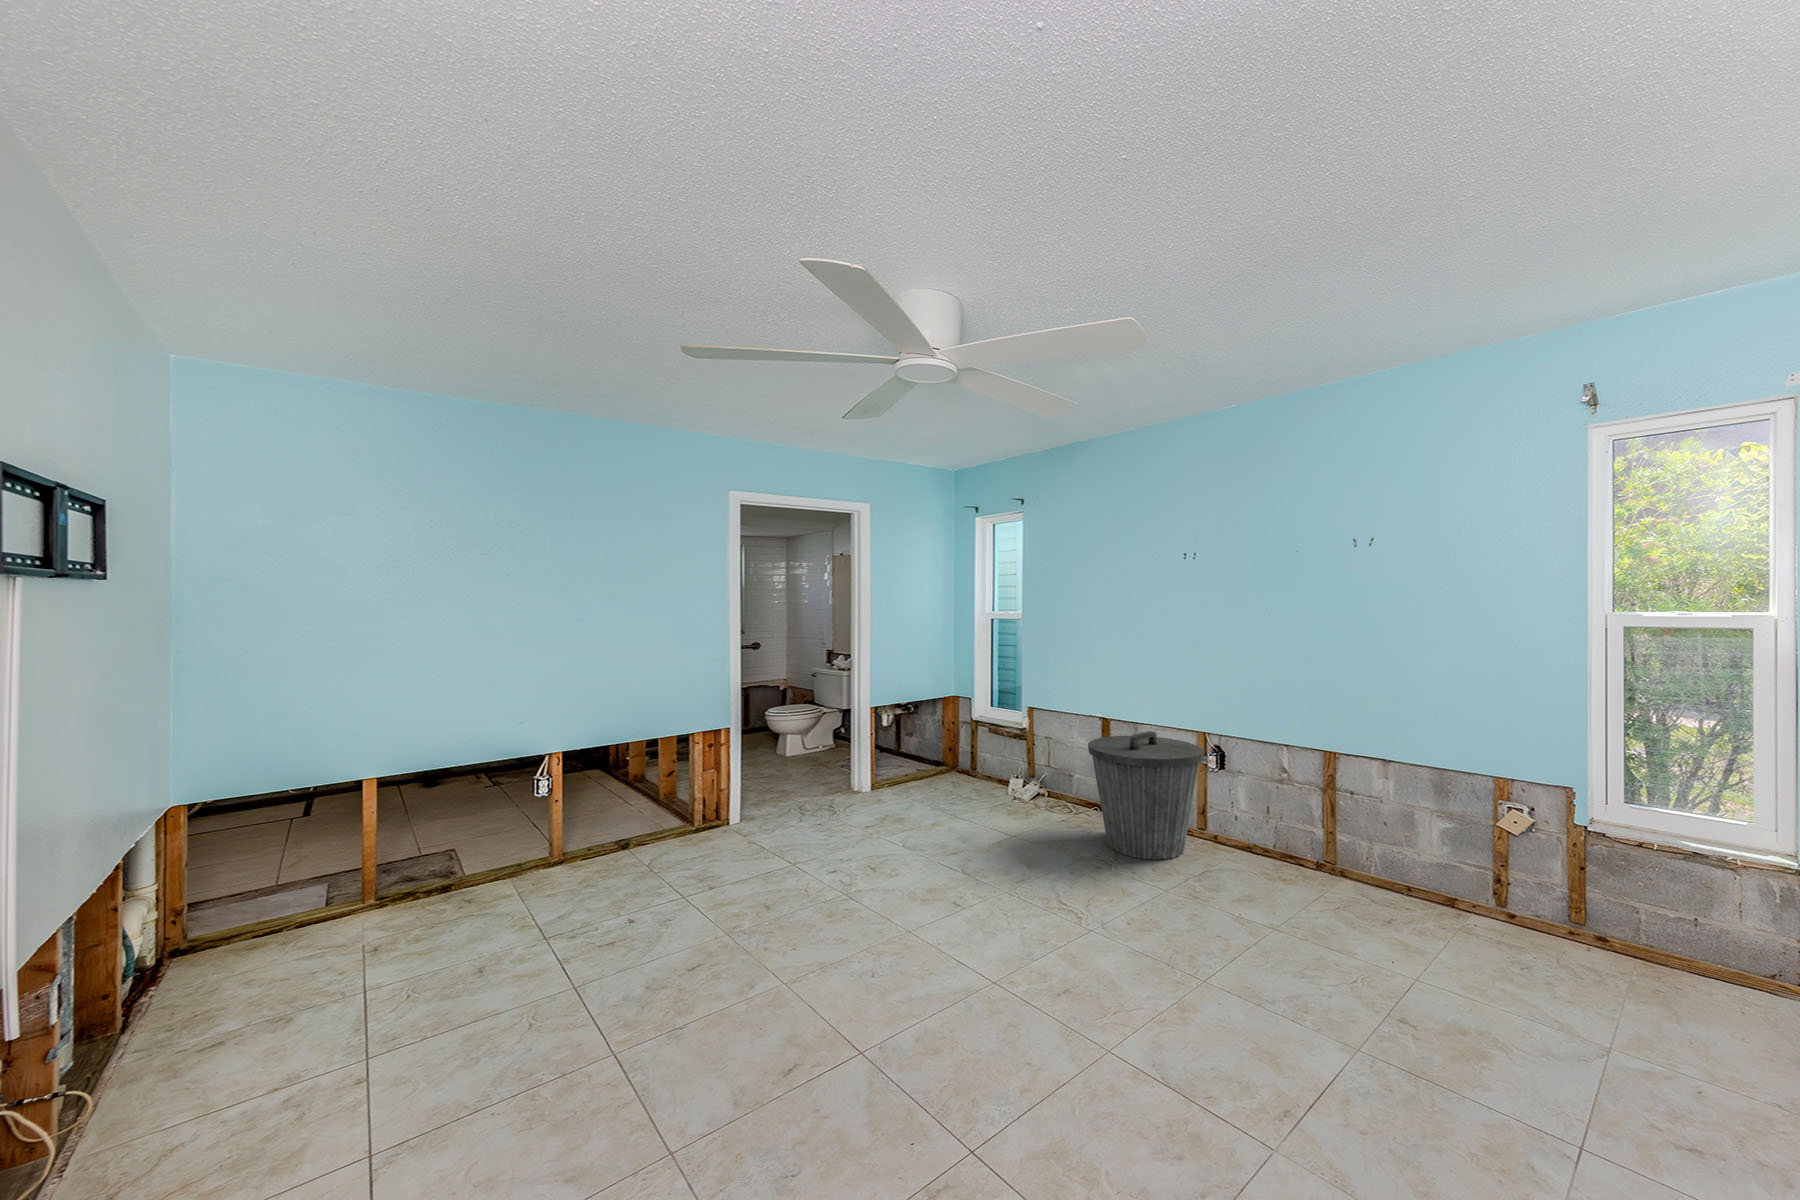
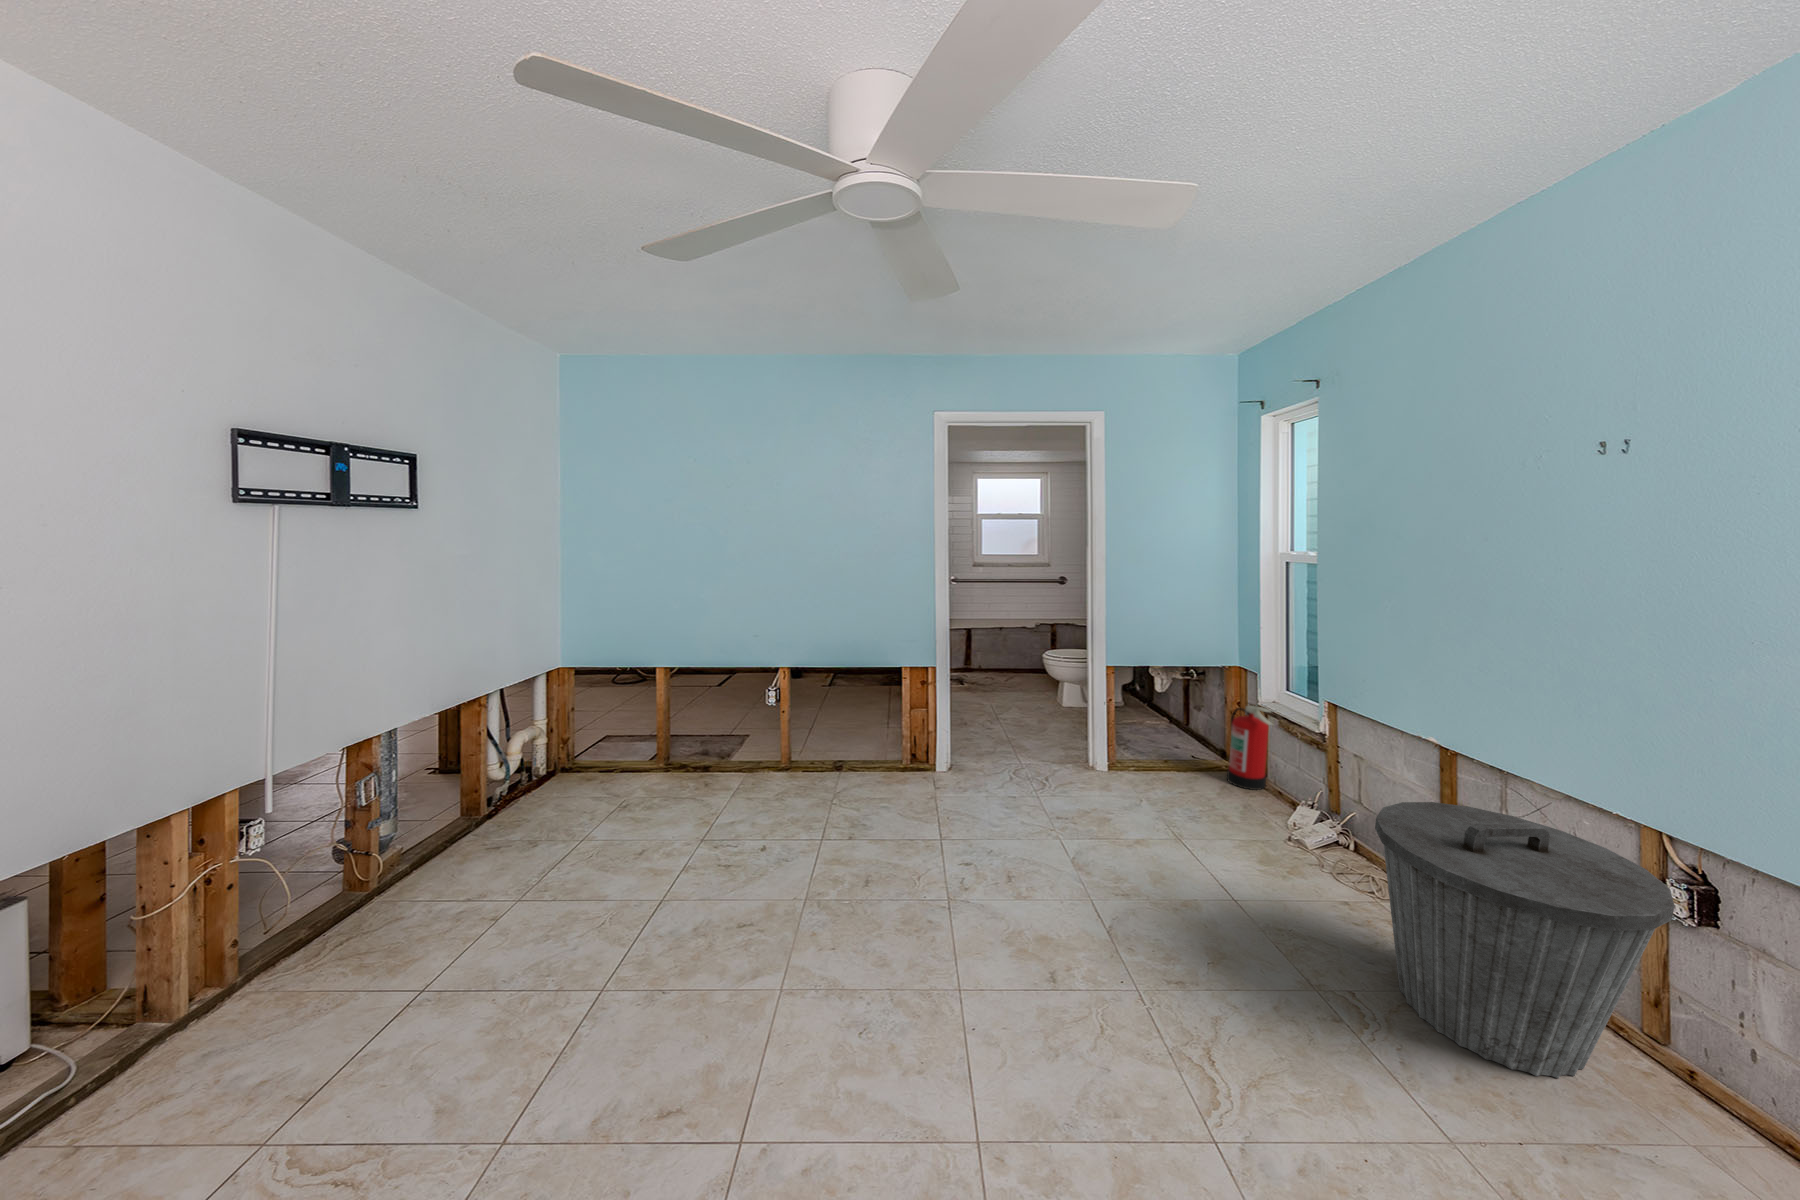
fire extinguisher: none [950,717,986,782] -> present [1227,706,1272,790]

